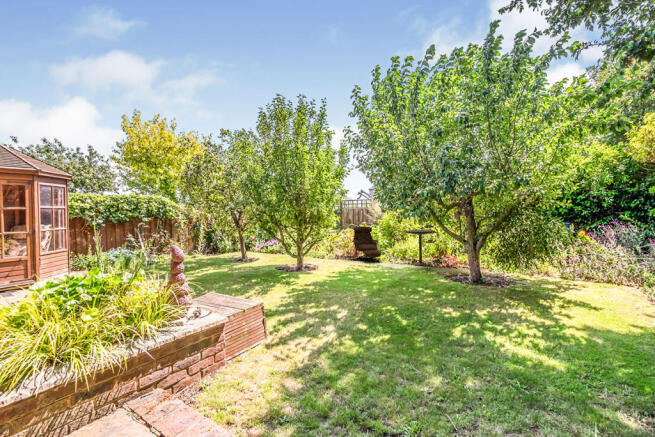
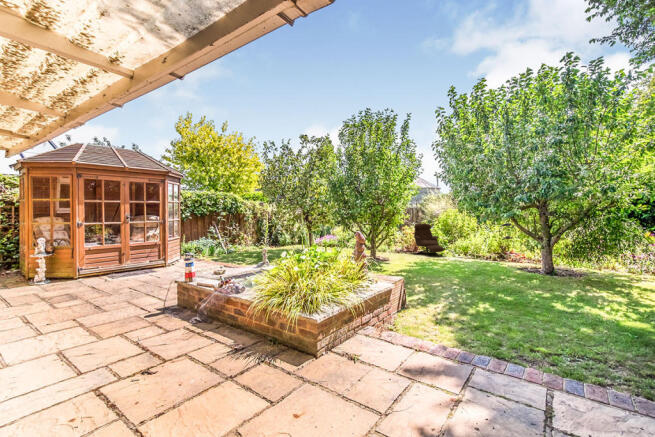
pedestal table: present [404,230,436,266] -> none [468,227,502,260]

